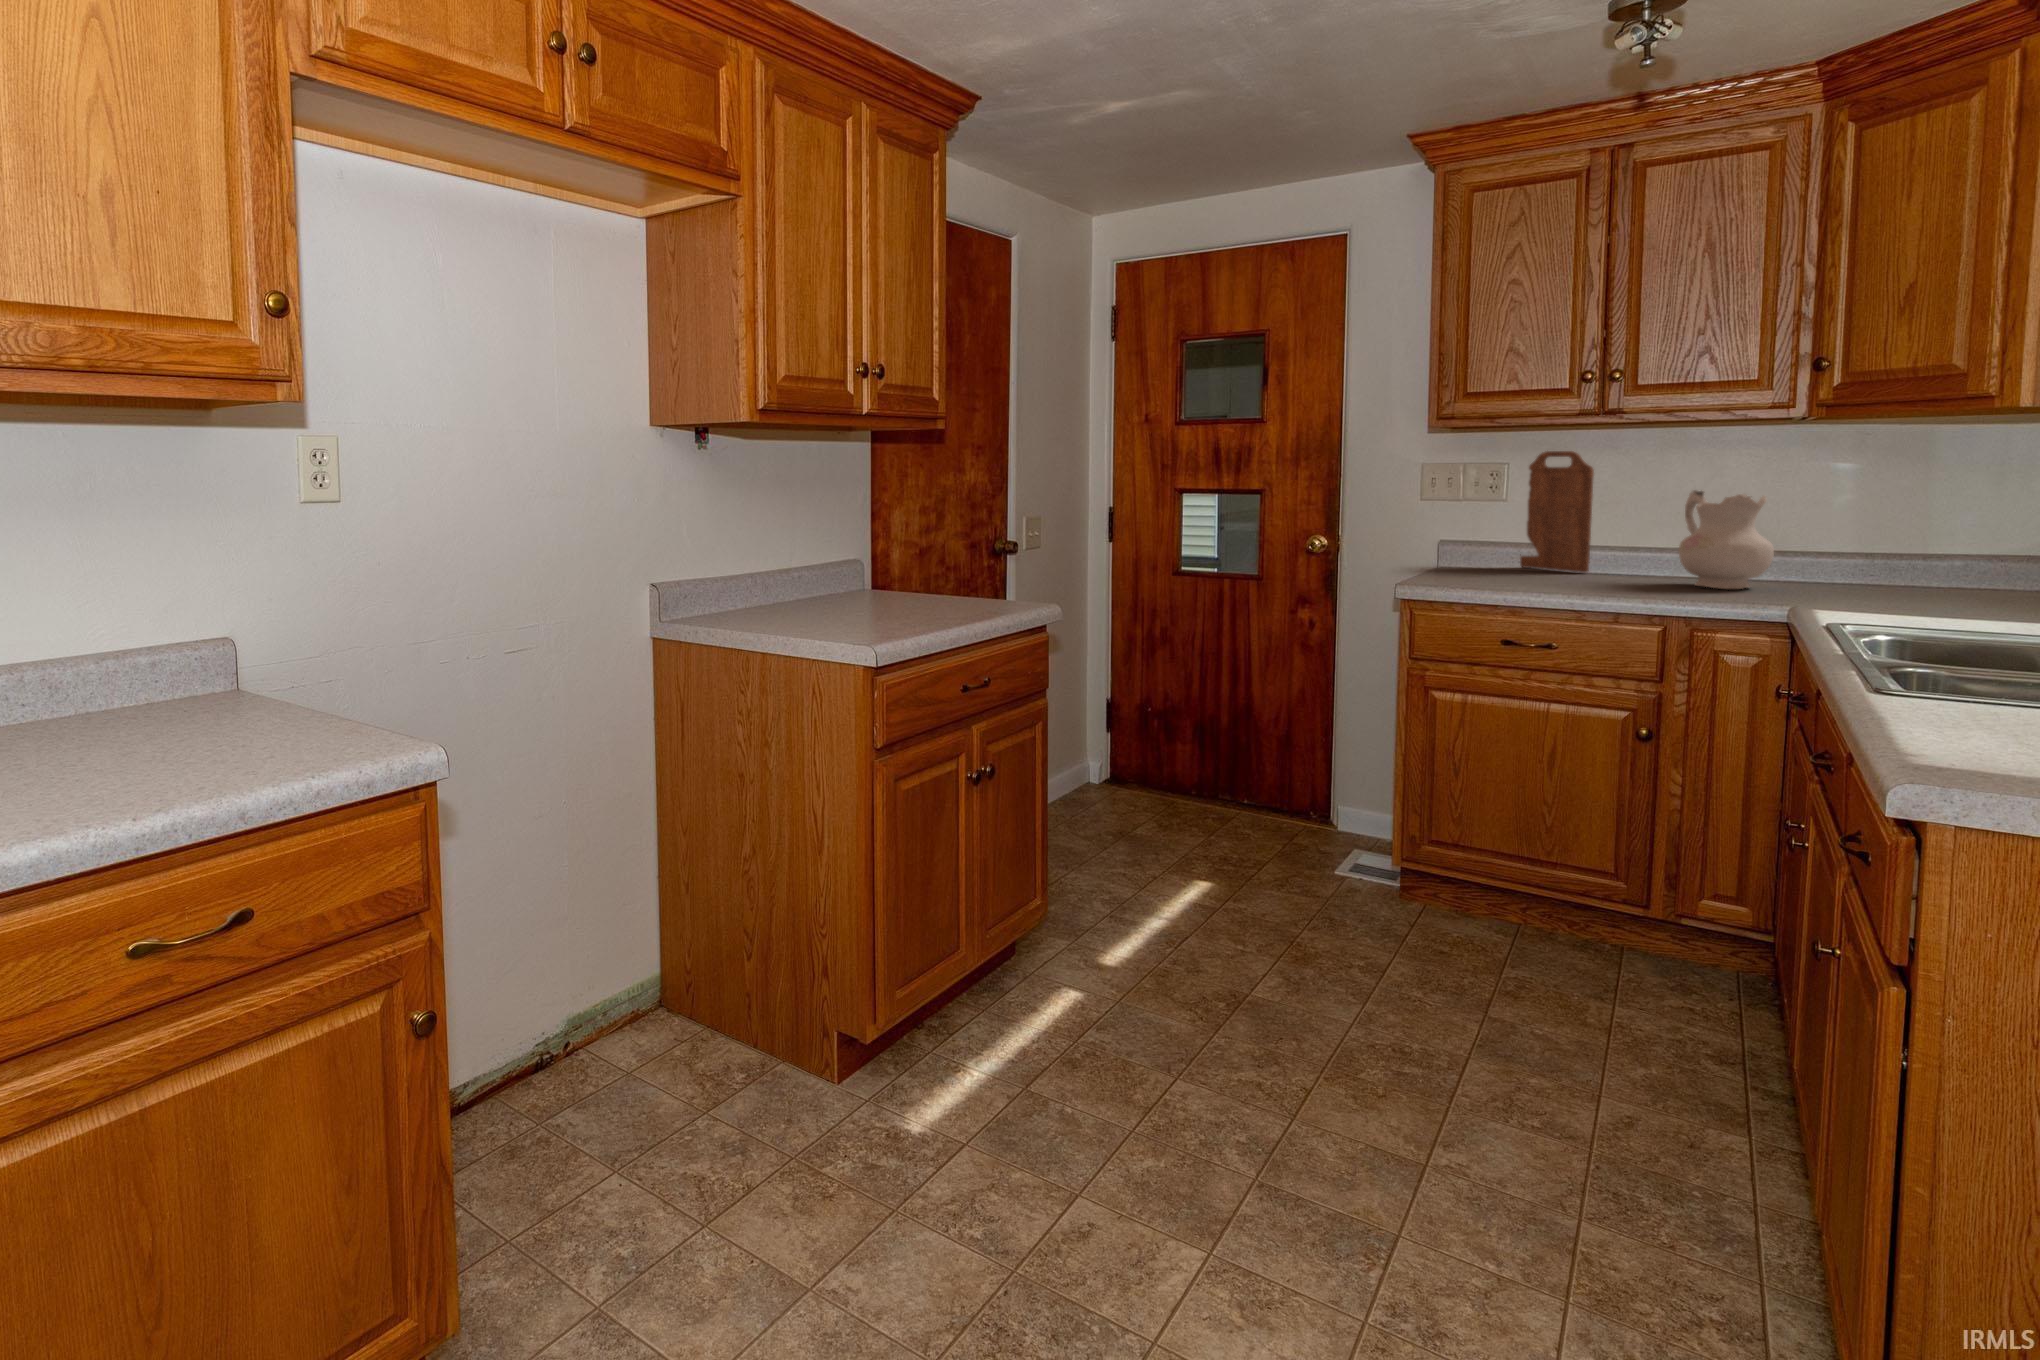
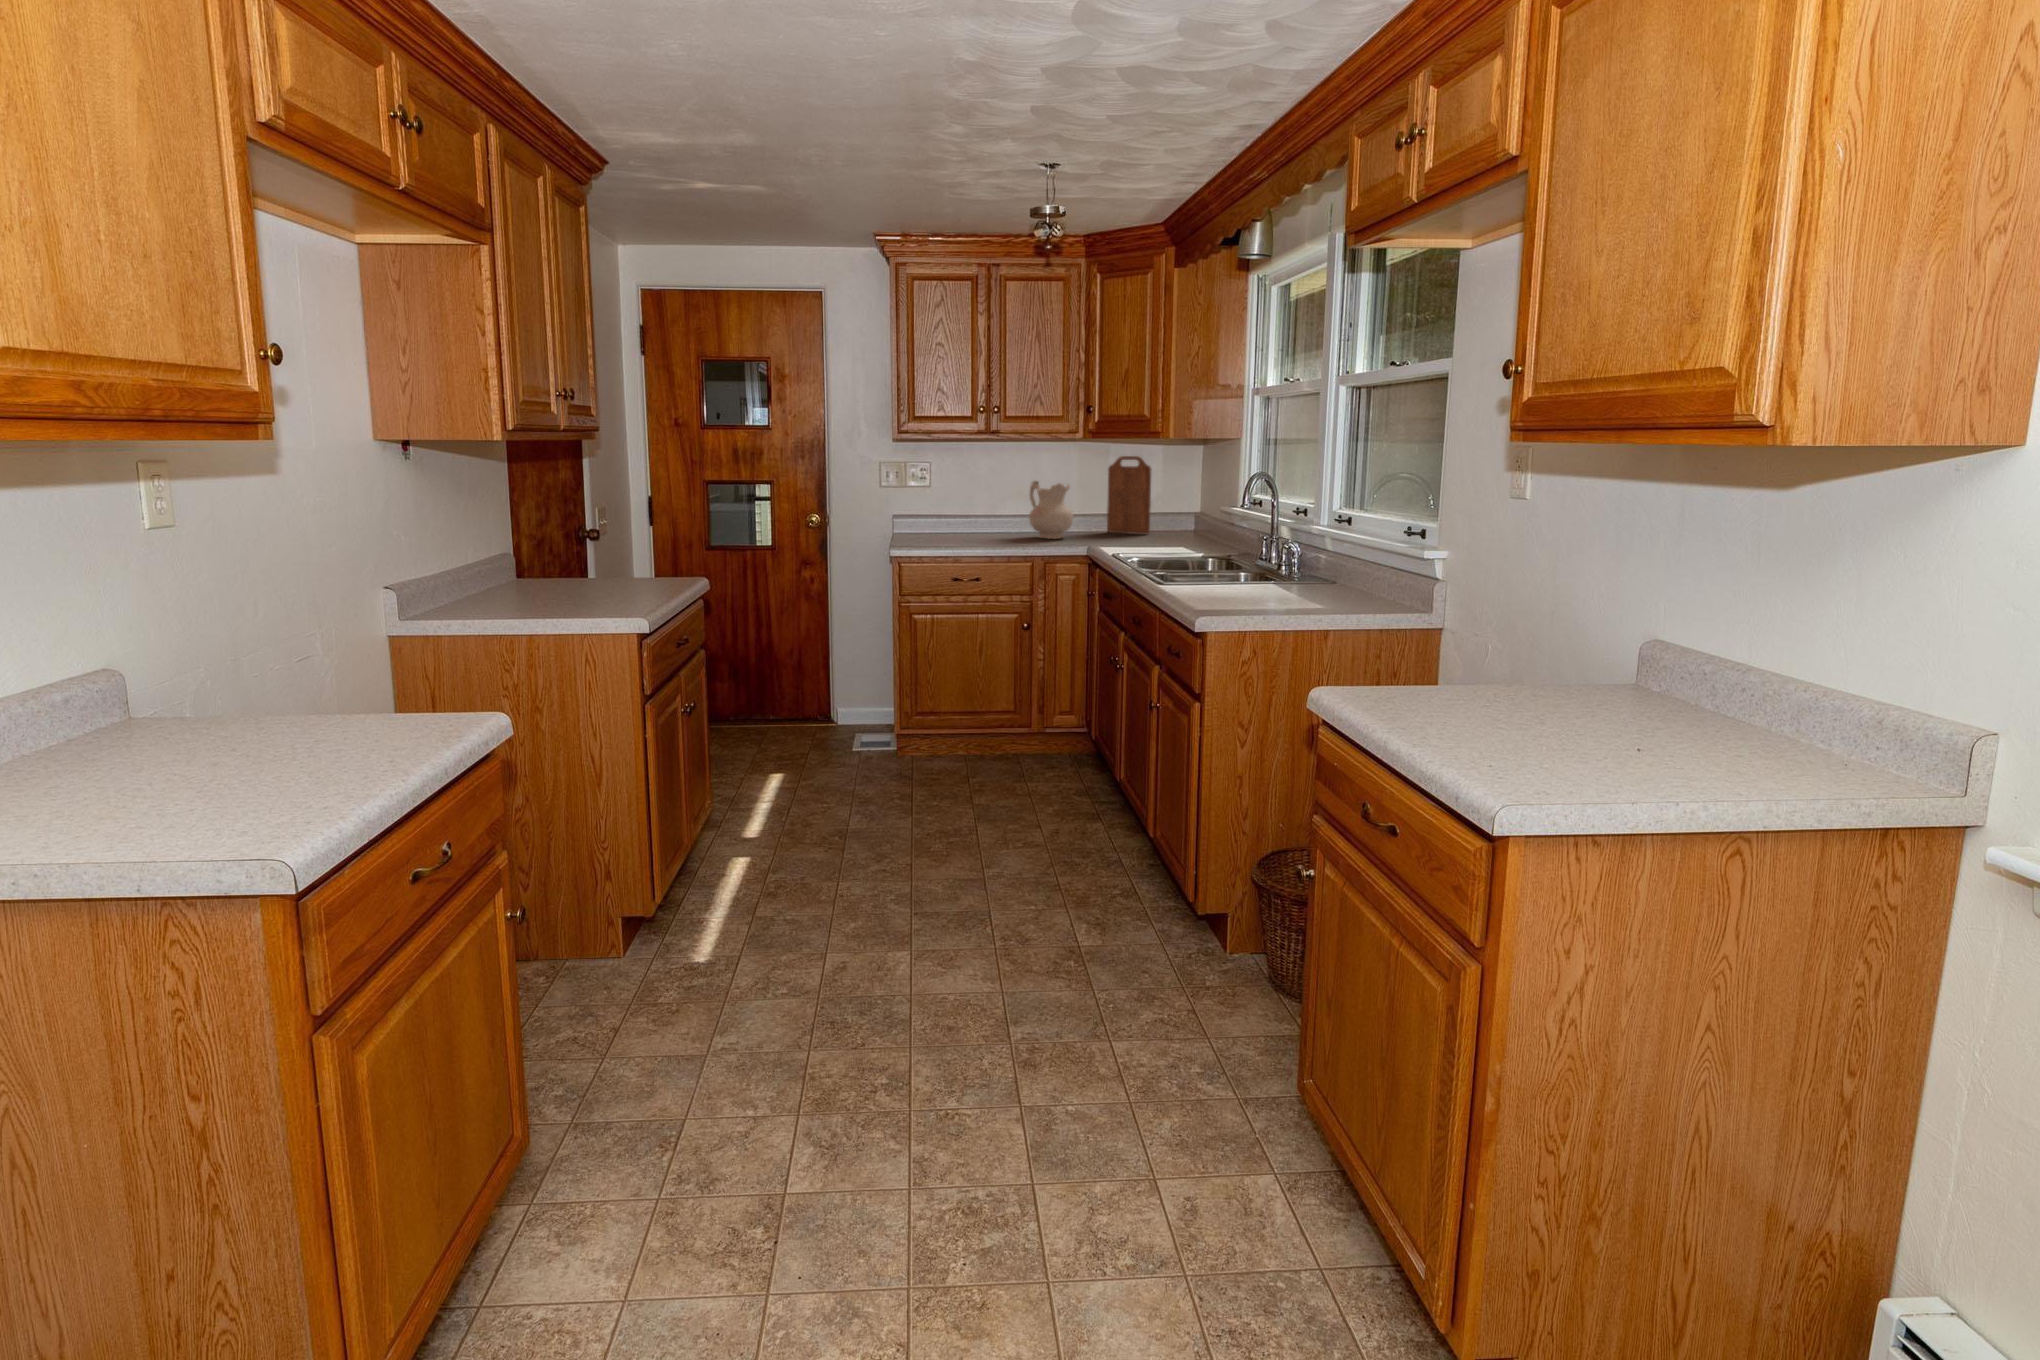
cutting board: present [1520,451,1594,573] -> present [1107,456,1152,534]

